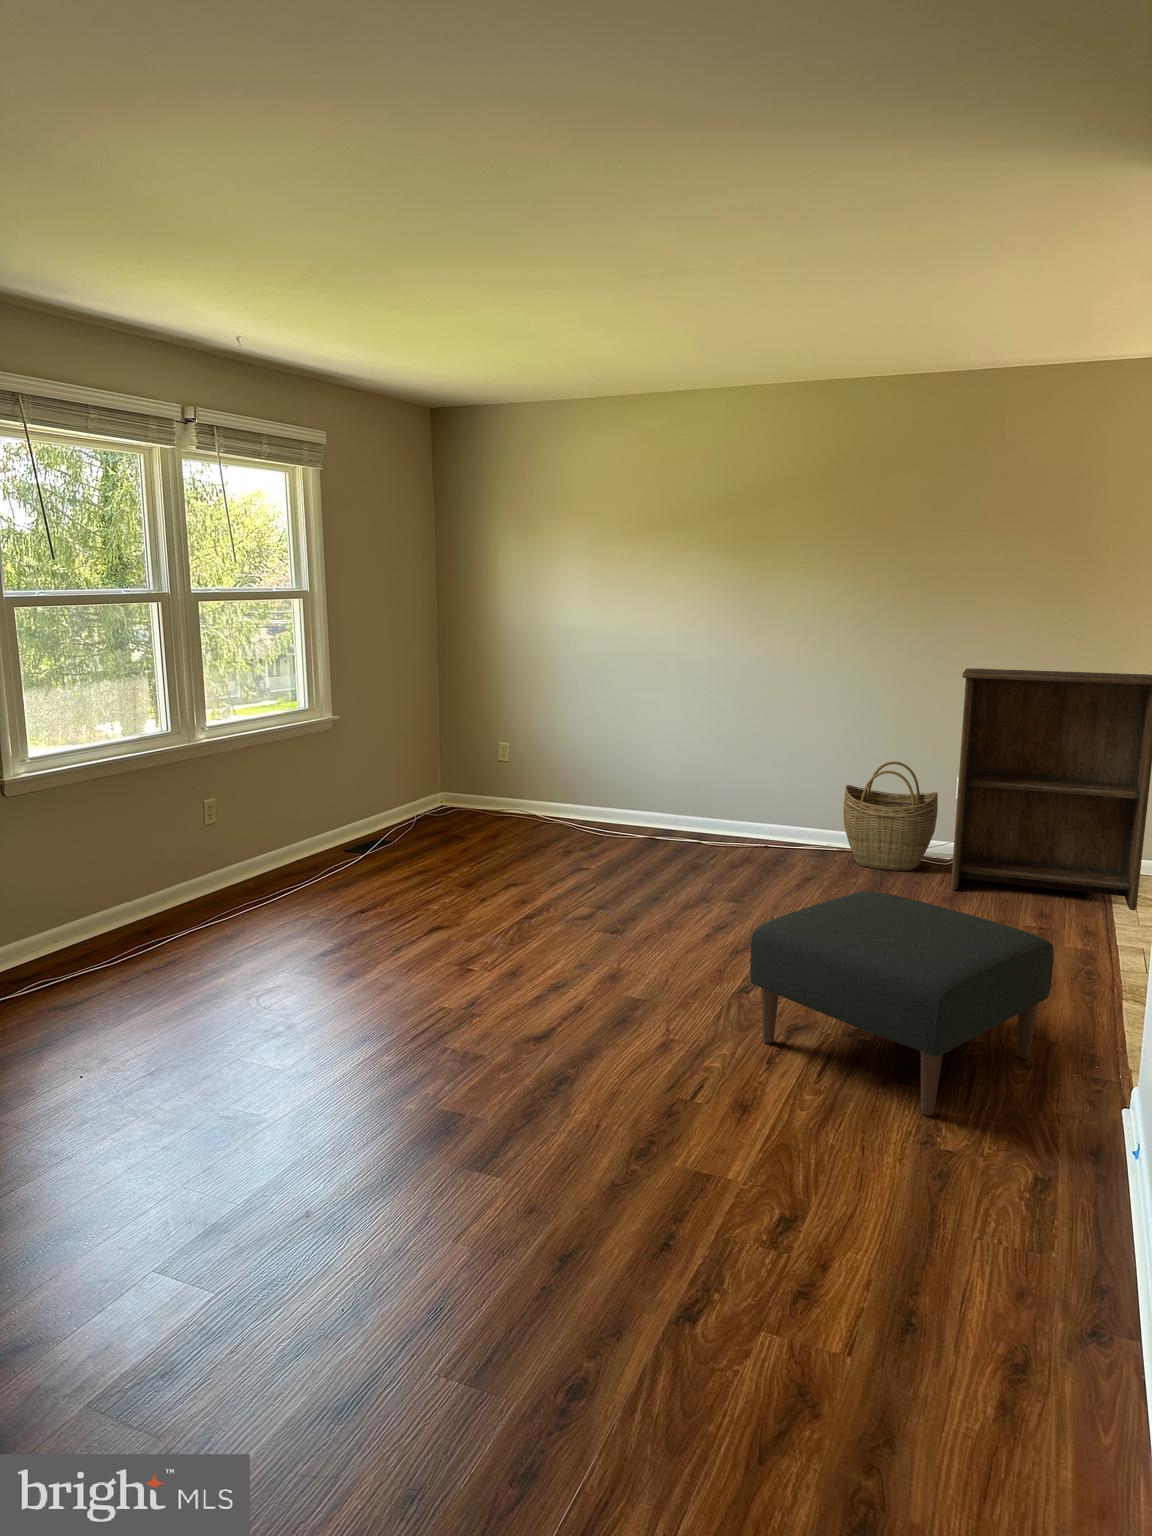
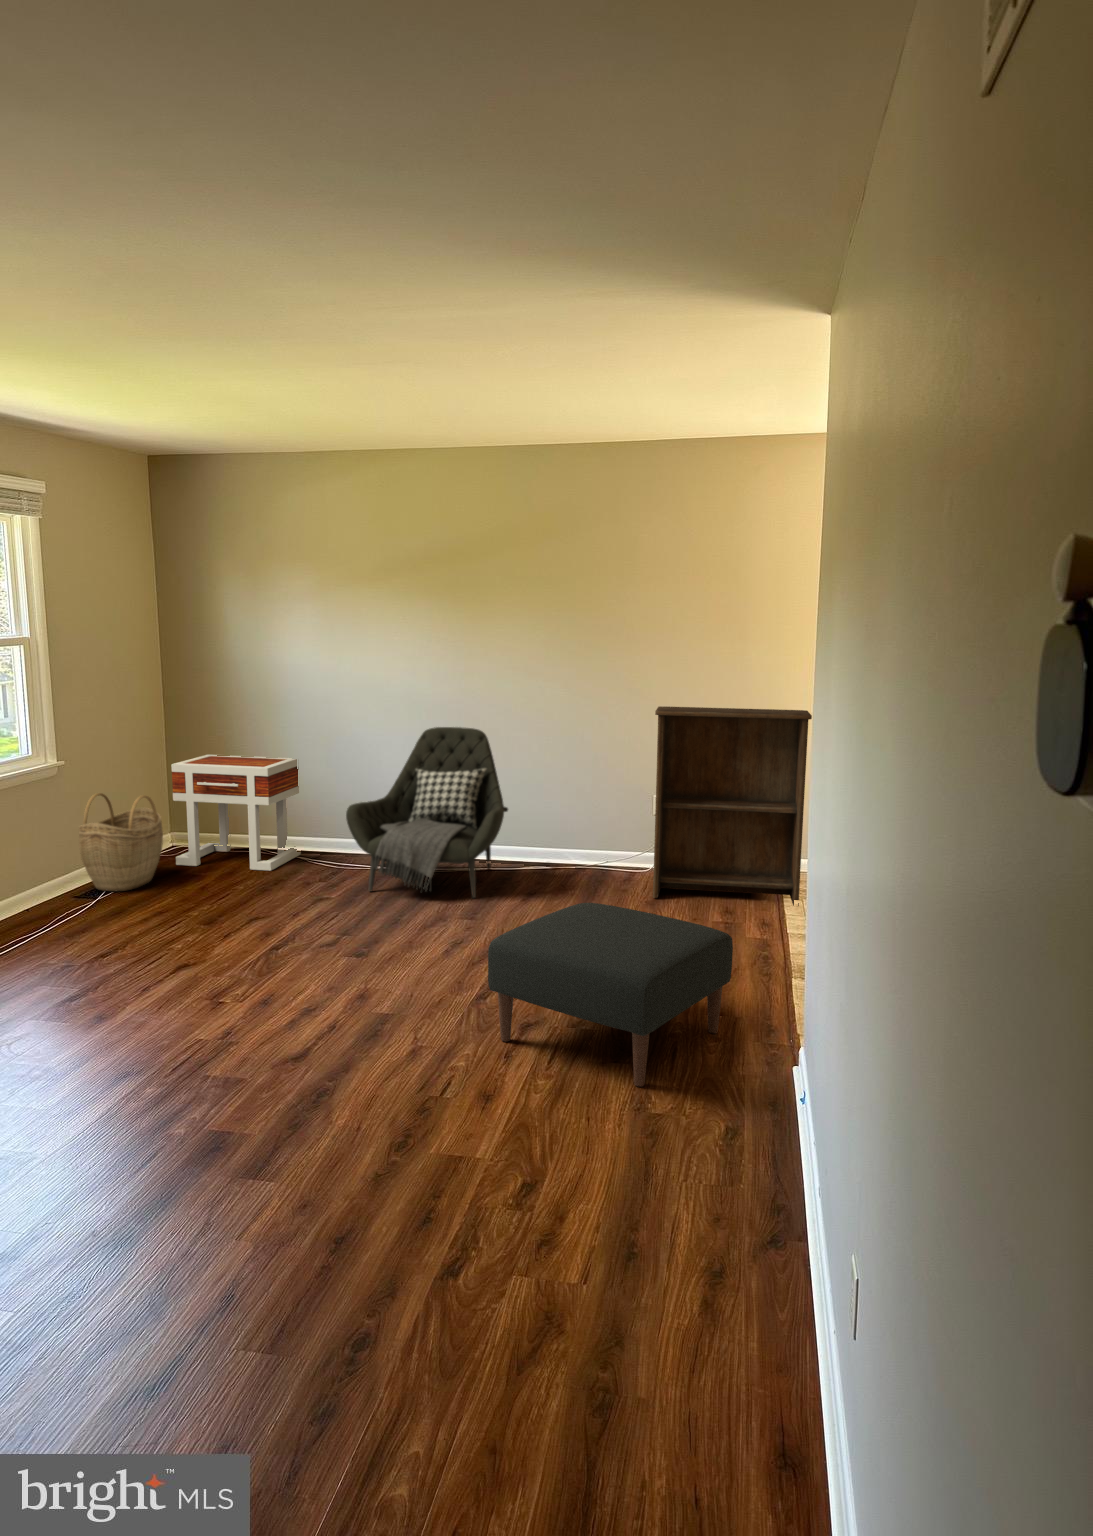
armchair: none [608,689,785,877] -> present [346,727,508,898]
side table: none [439,714,564,835] -> present [171,755,301,871]
woven basket: present [843,761,938,871] -> present [79,793,163,891]

